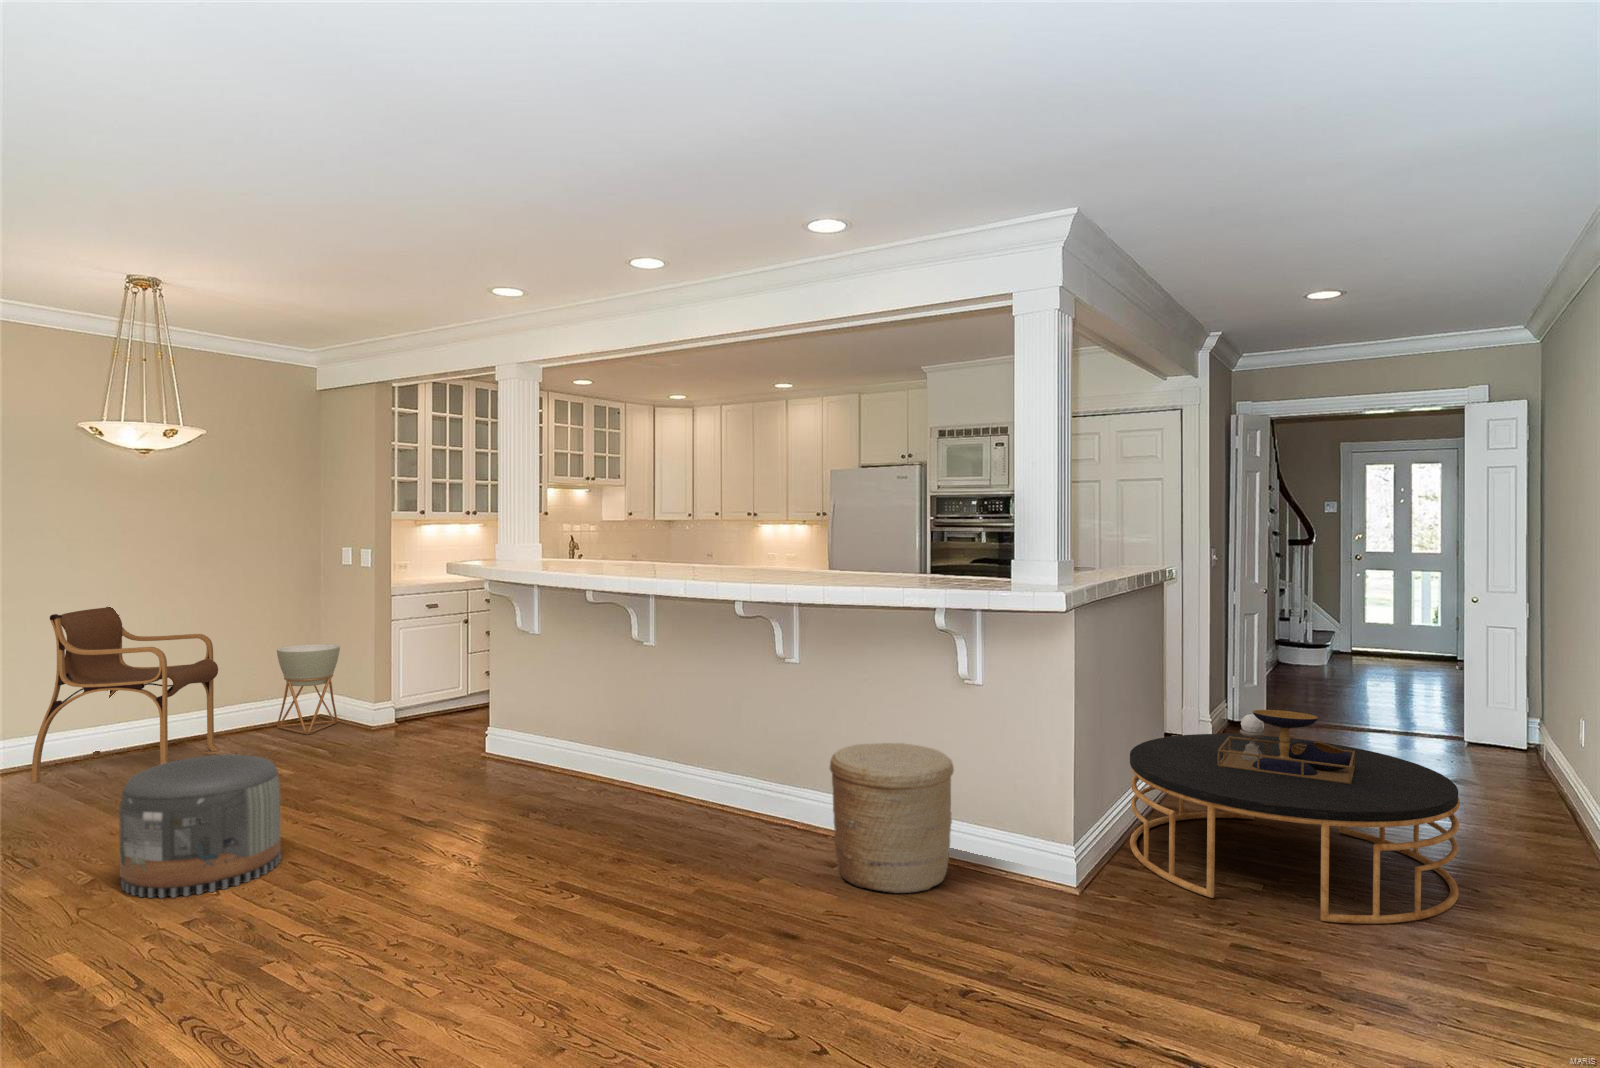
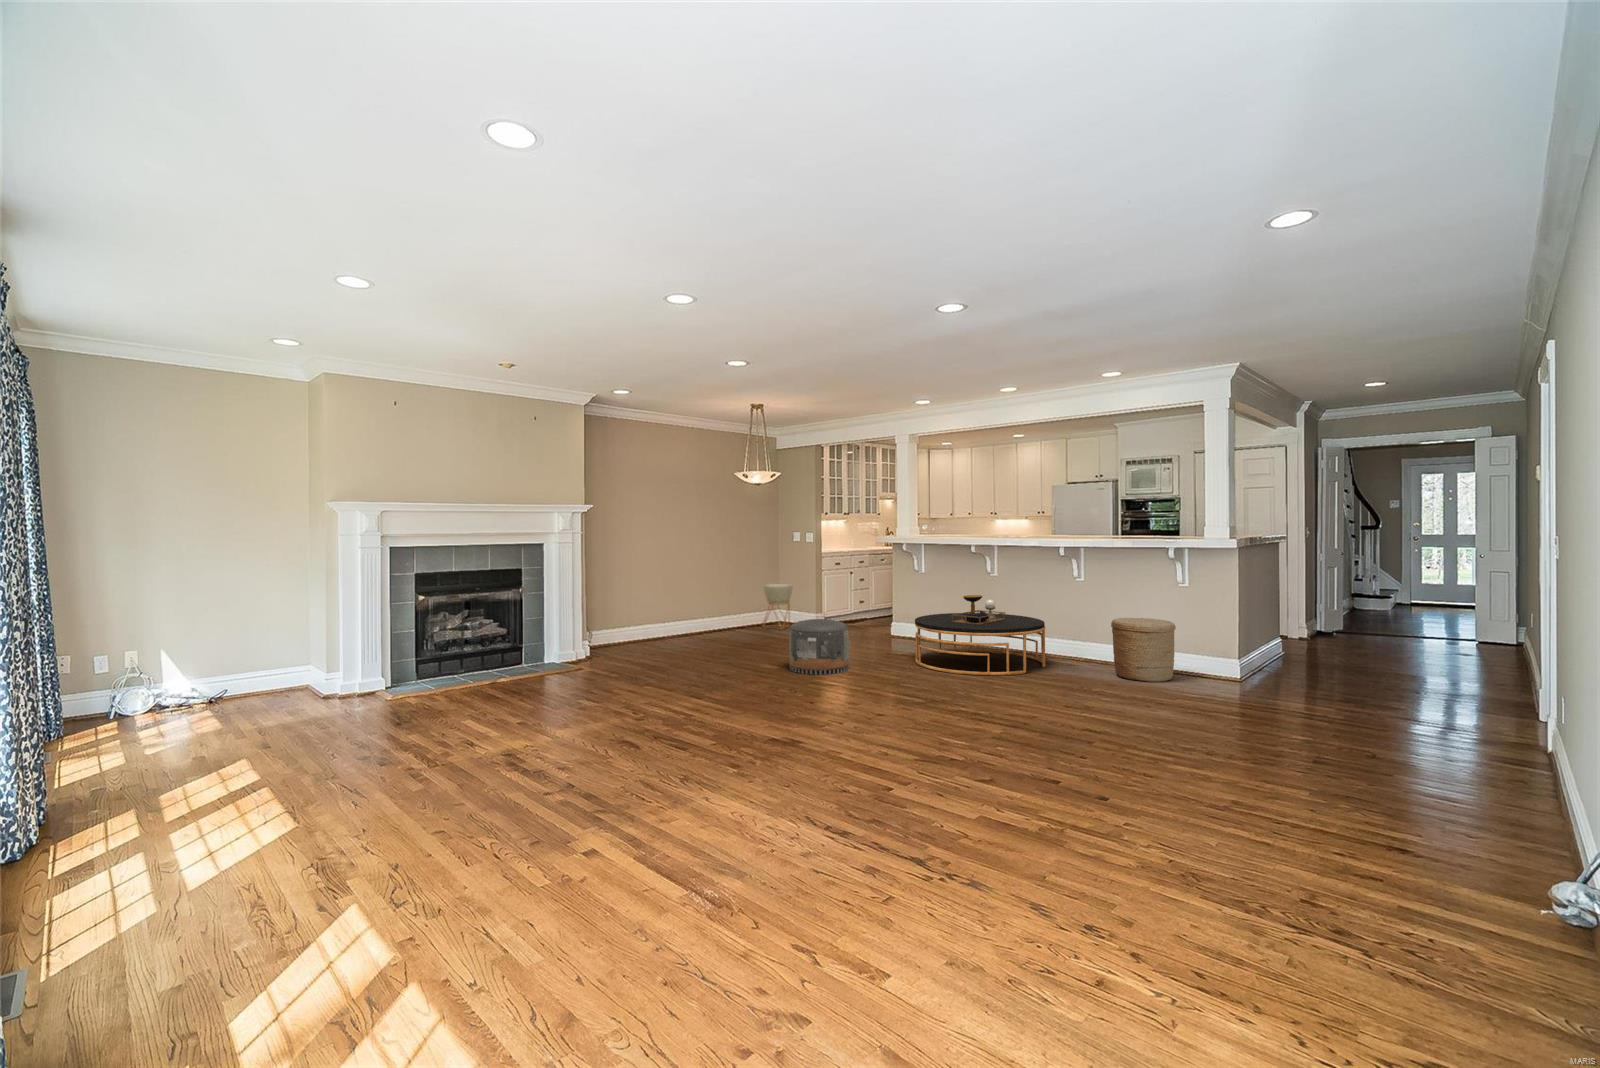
armchair: present [32,607,220,783] -> none [685,560,749,643]
coffee table: present [1130,710,1460,924] -> present [915,595,1046,675]

